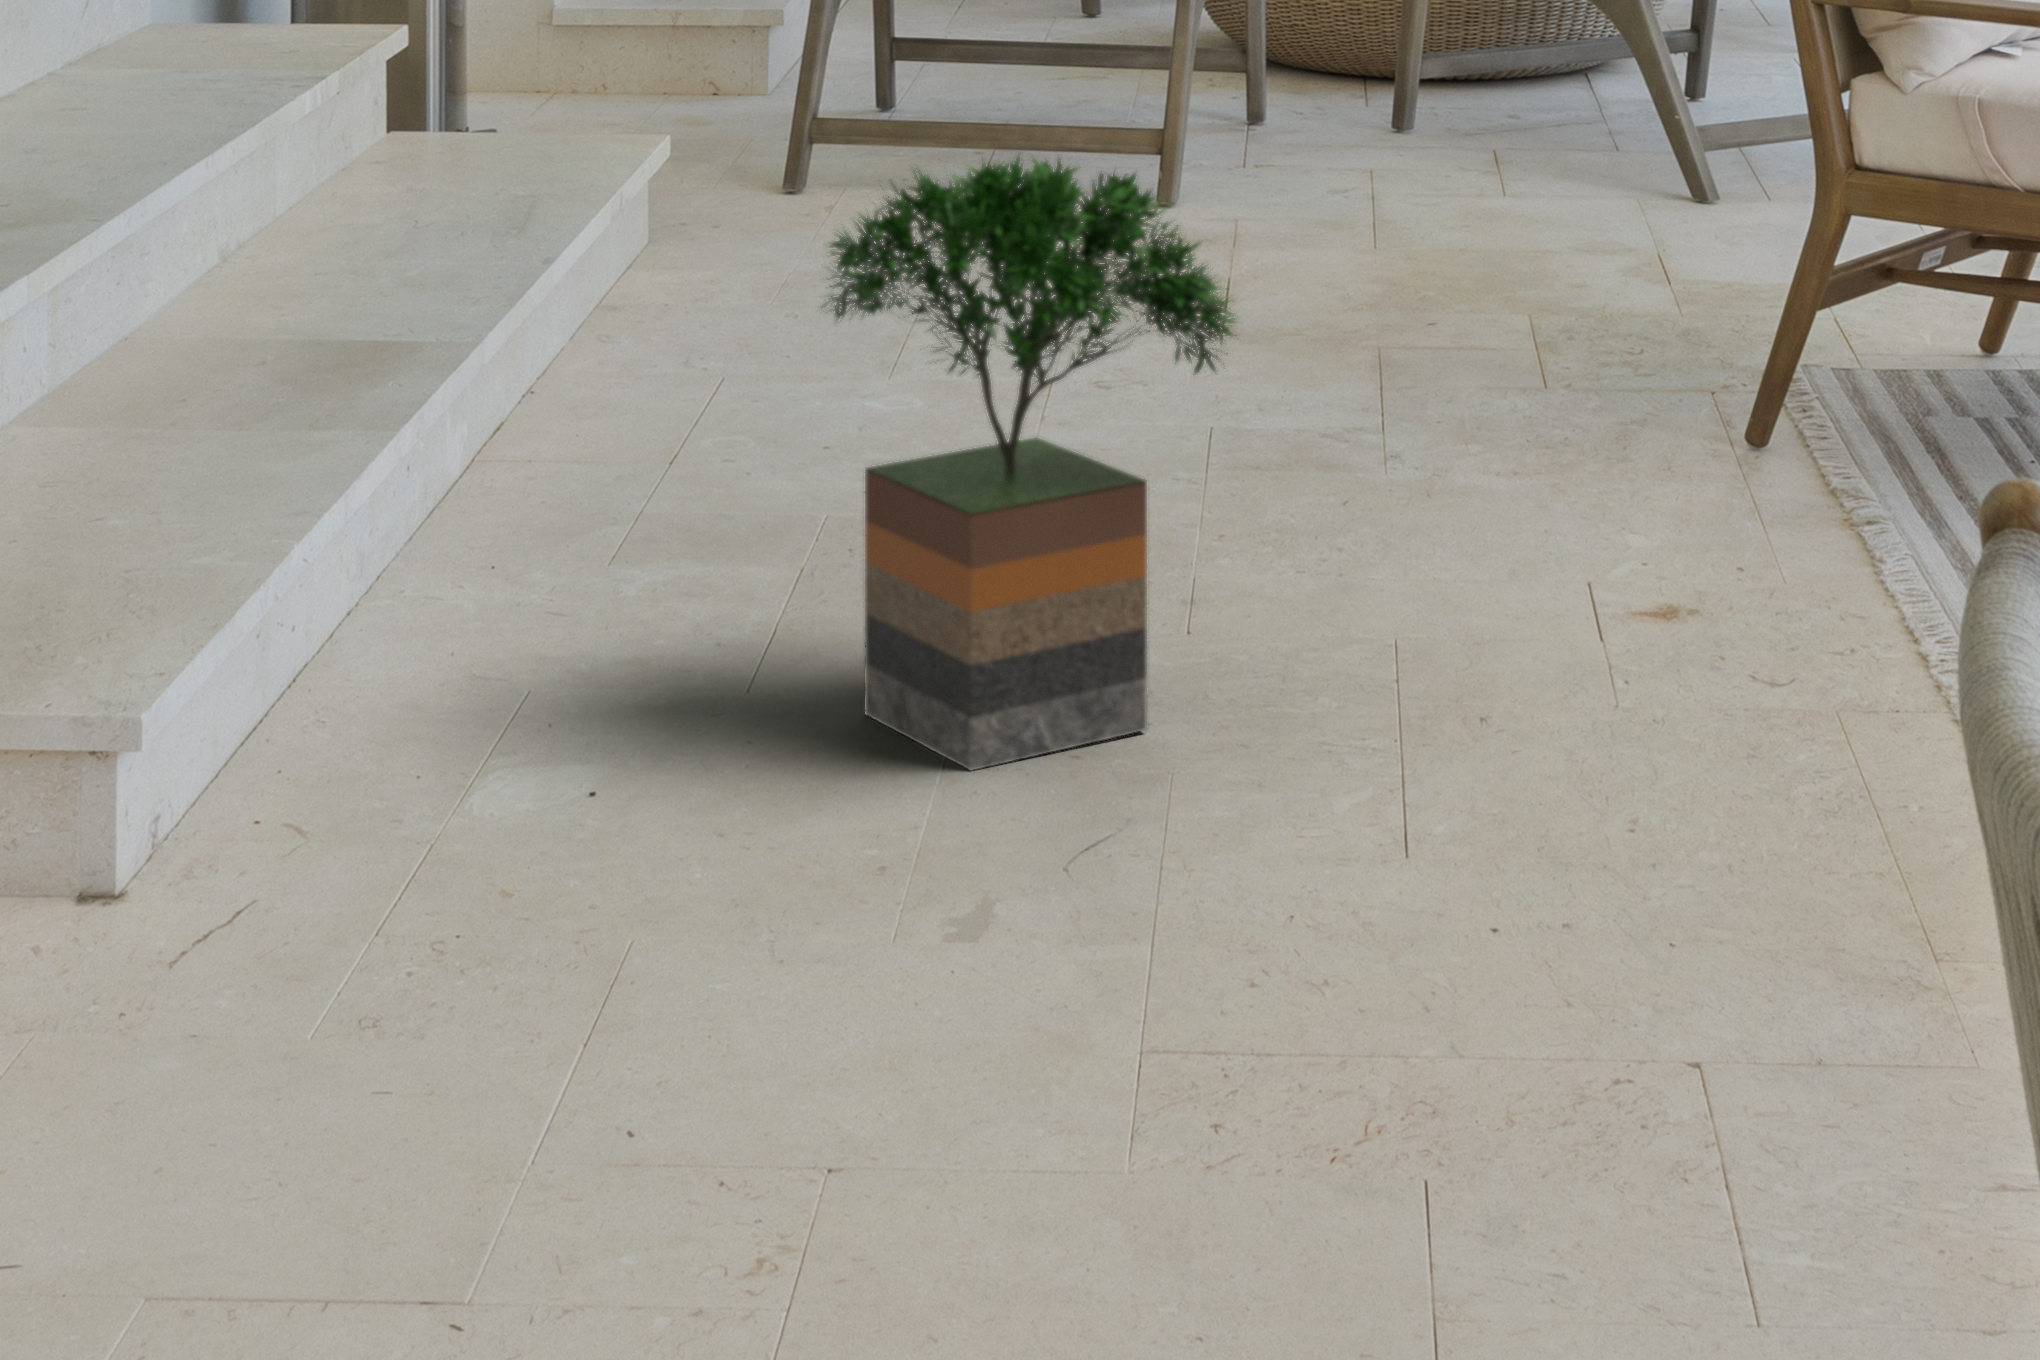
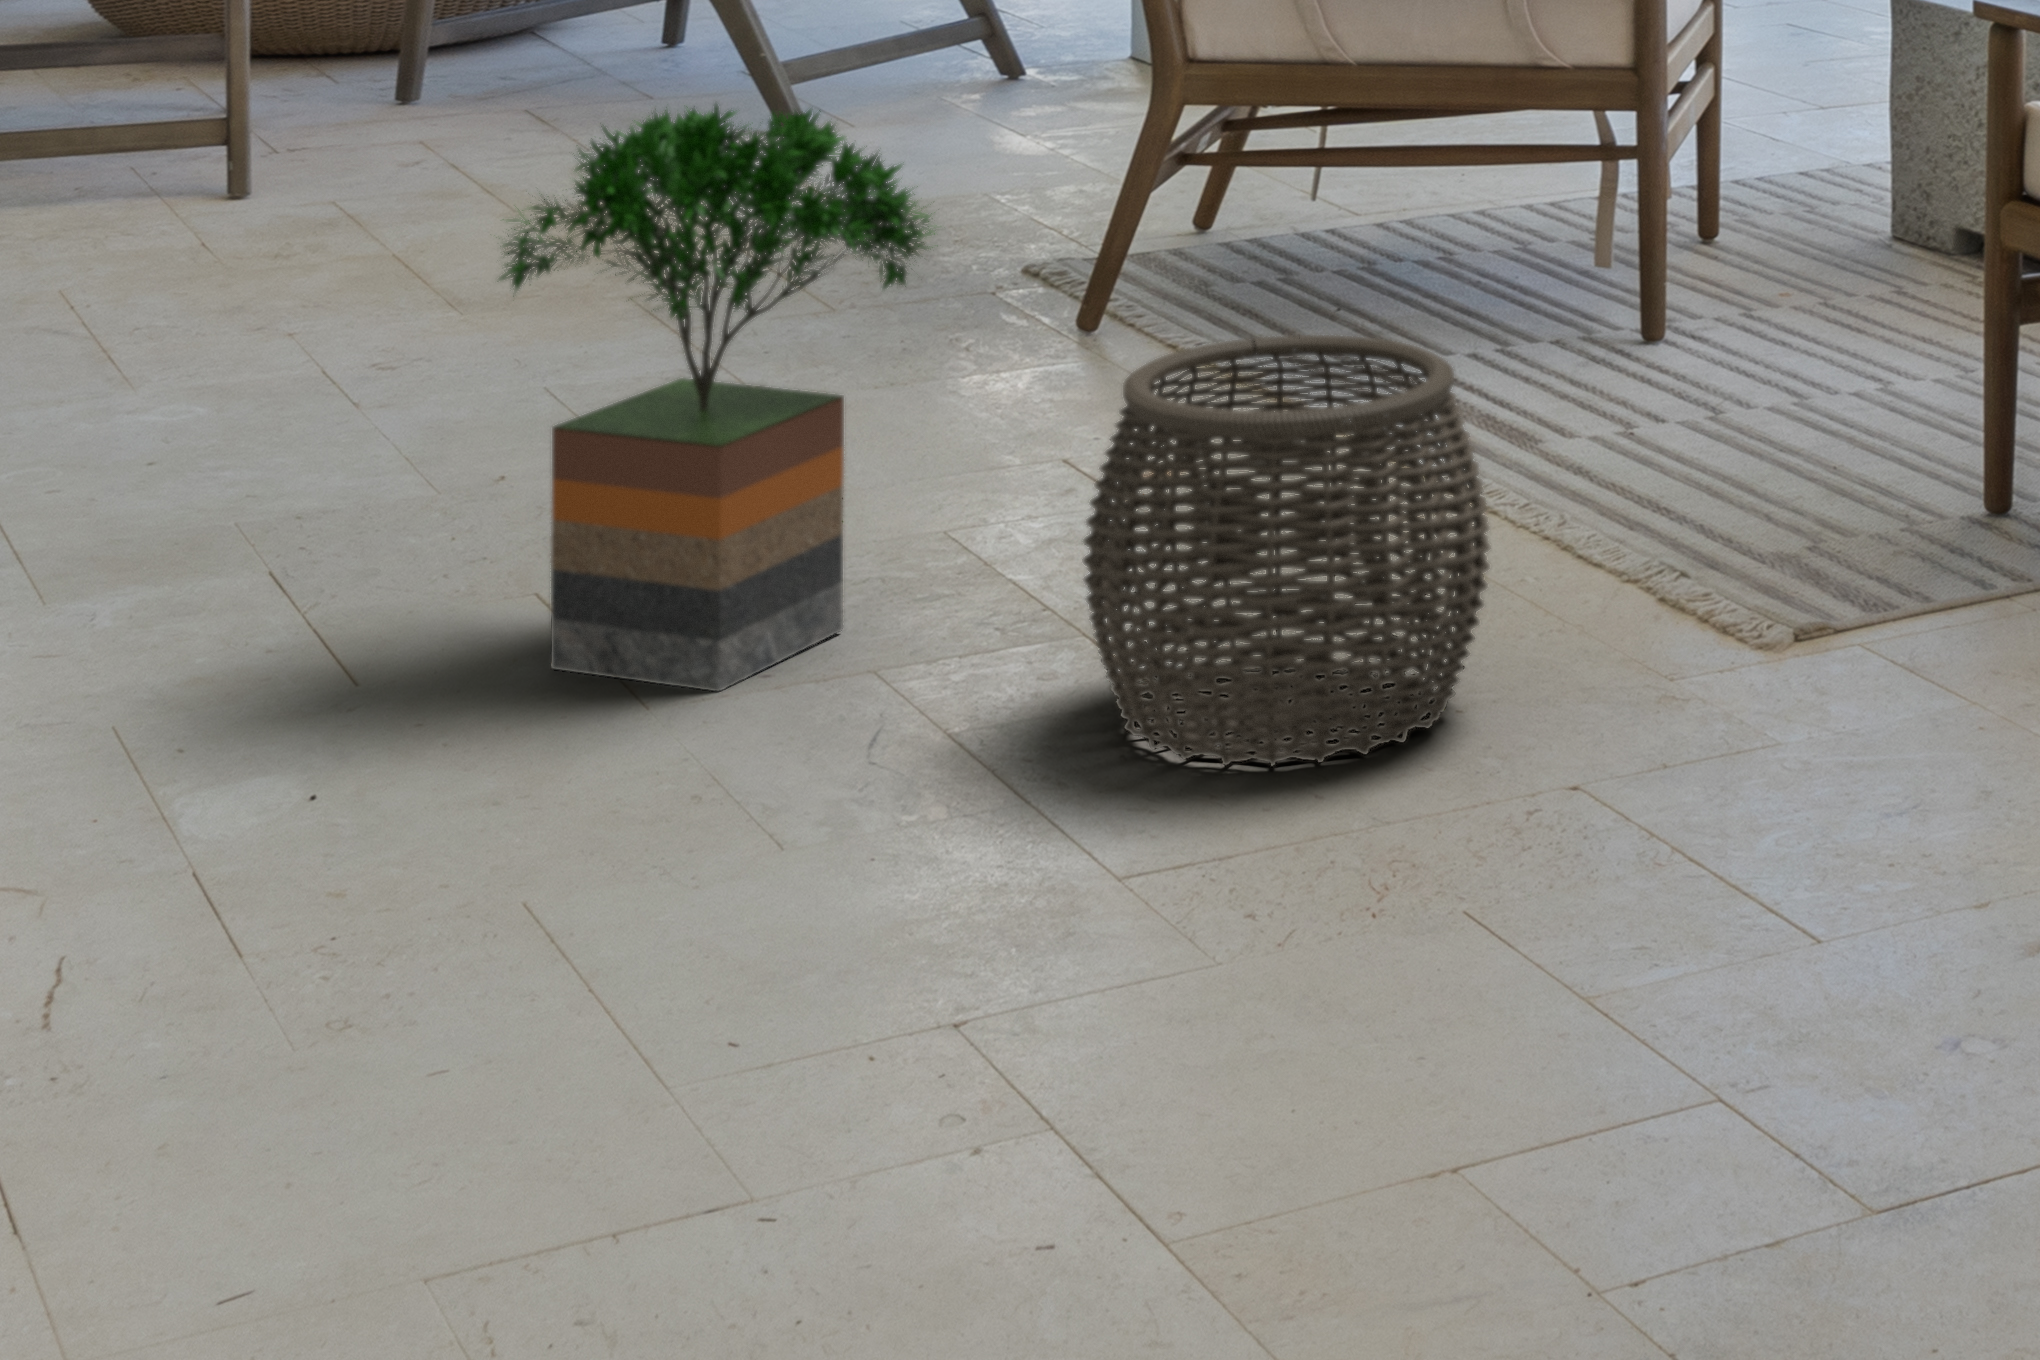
woven basket: none [1210,485,1670,989] -> present [1083,335,1490,766]

